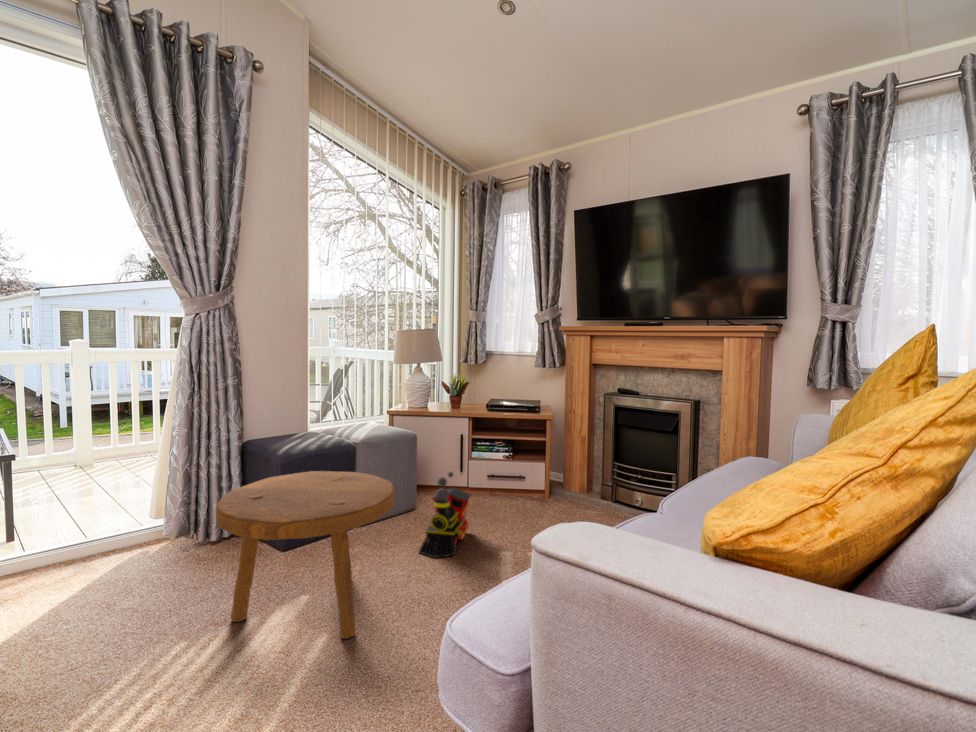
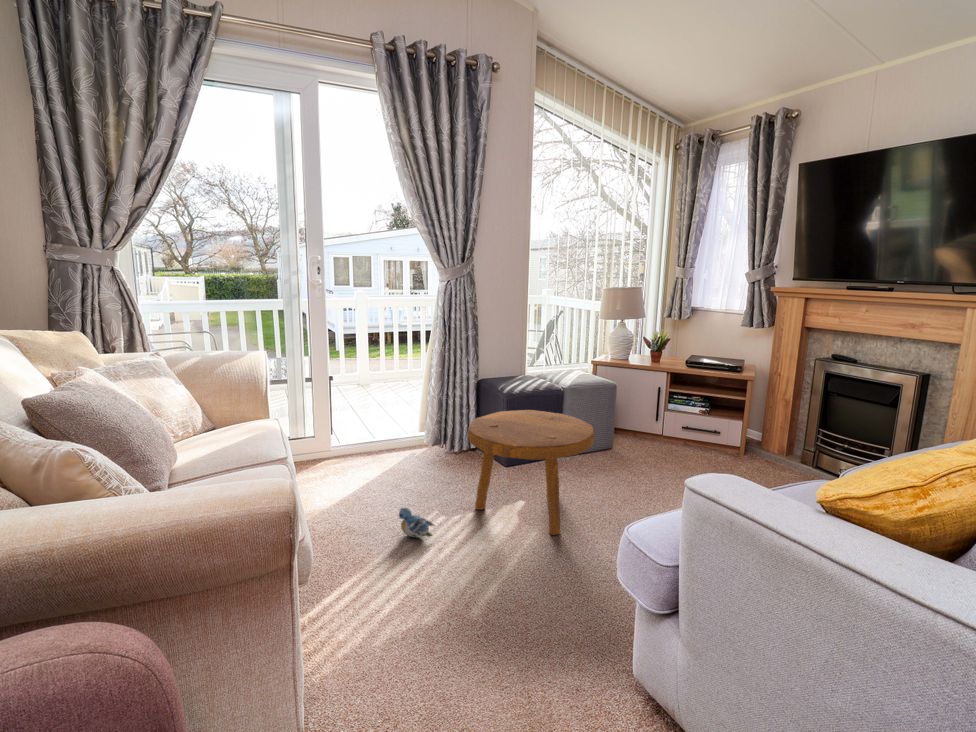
toy train: present [419,472,470,558] -> none [611,421,662,492]
plush toy: none [86,648,155,696] -> present [399,508,435,538]

